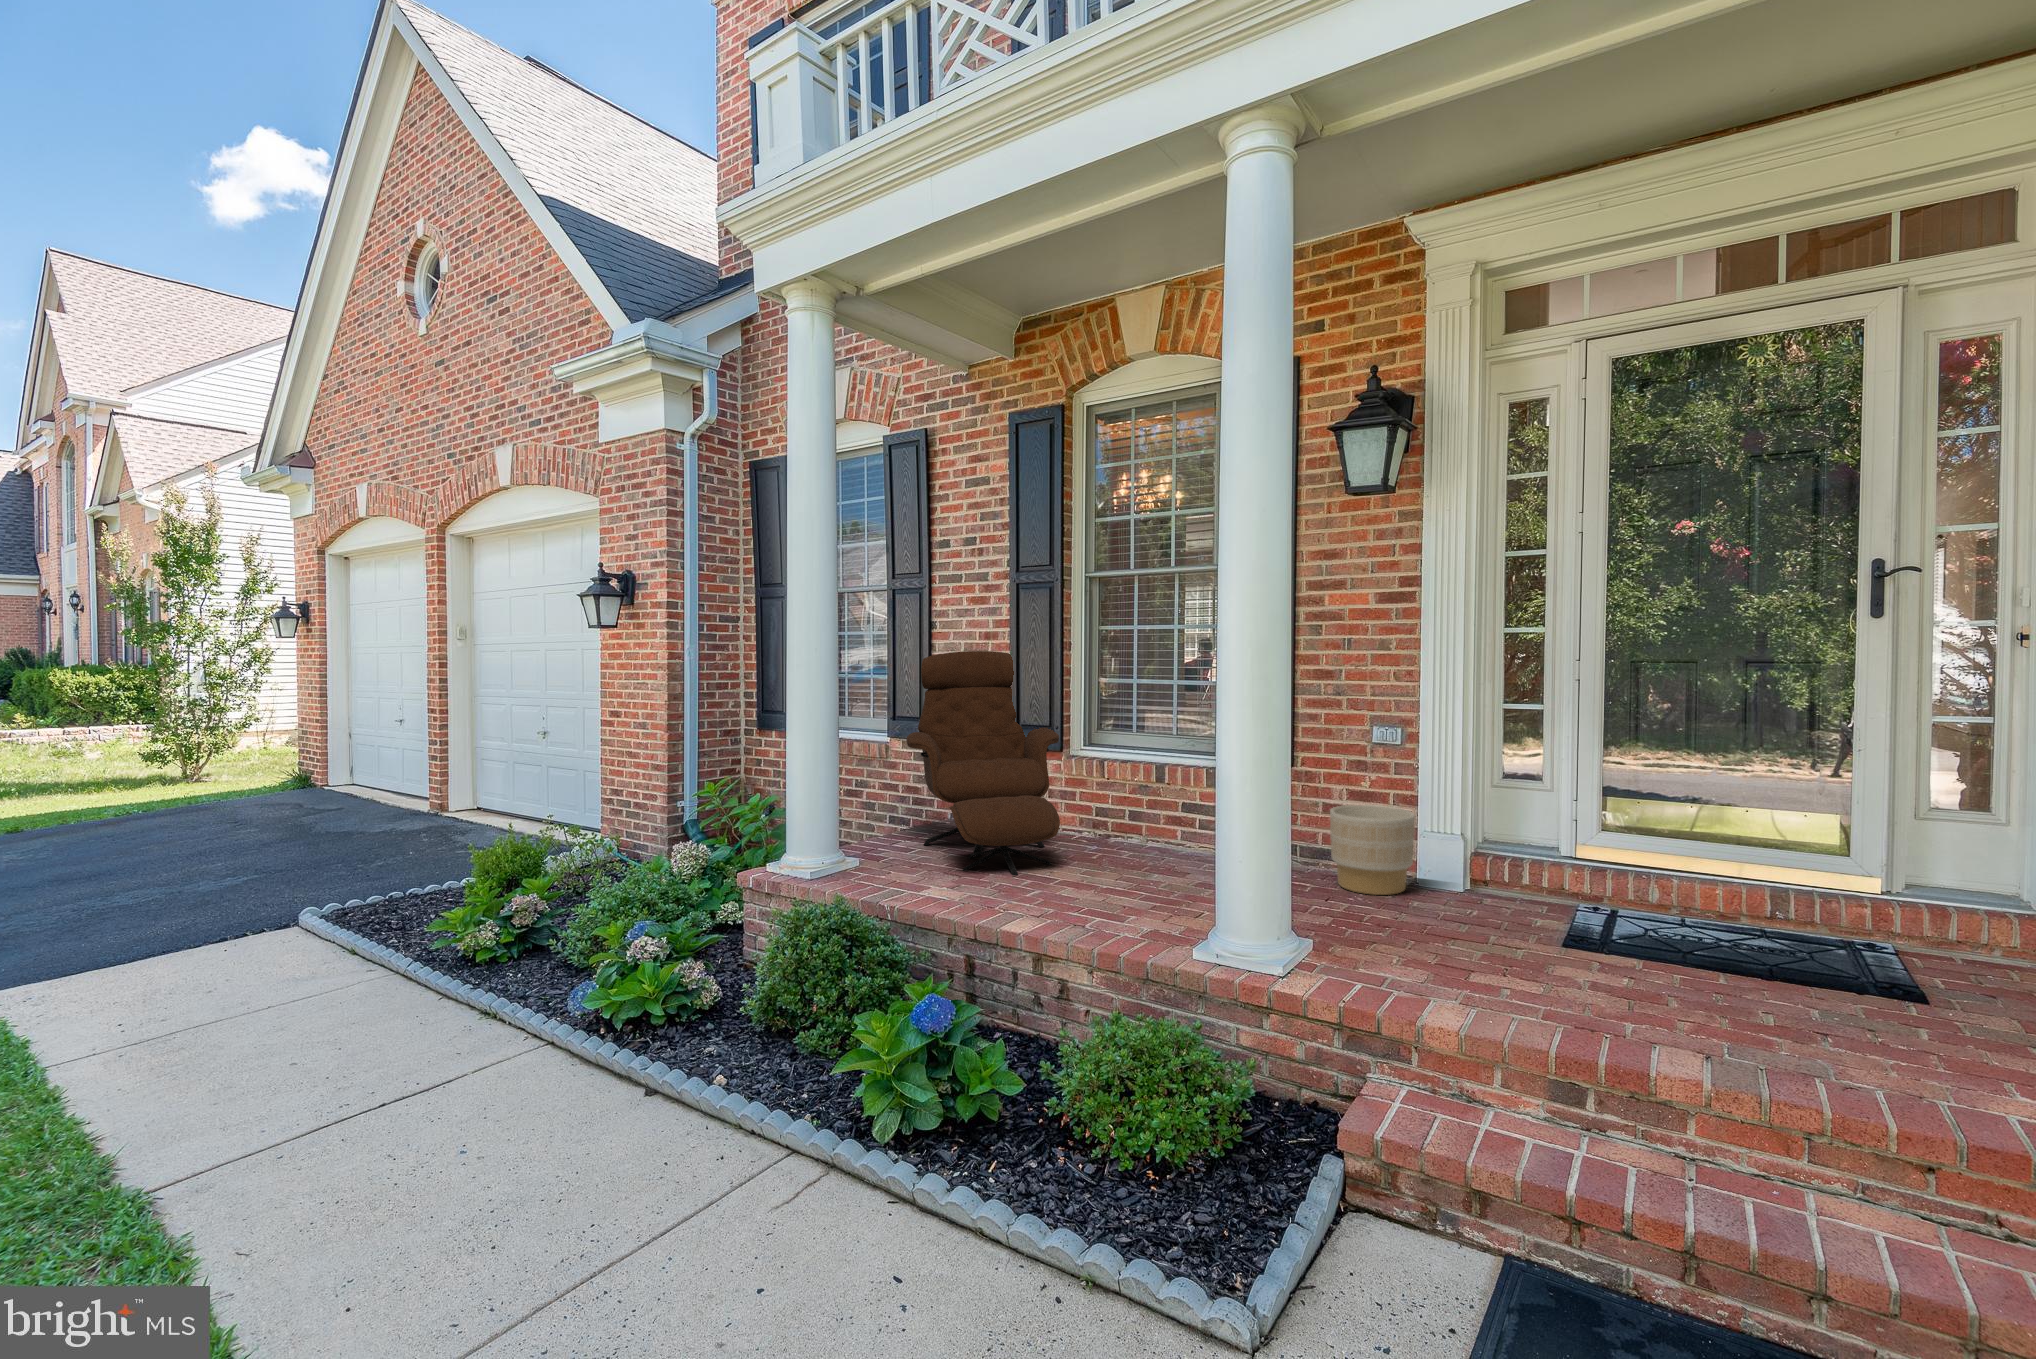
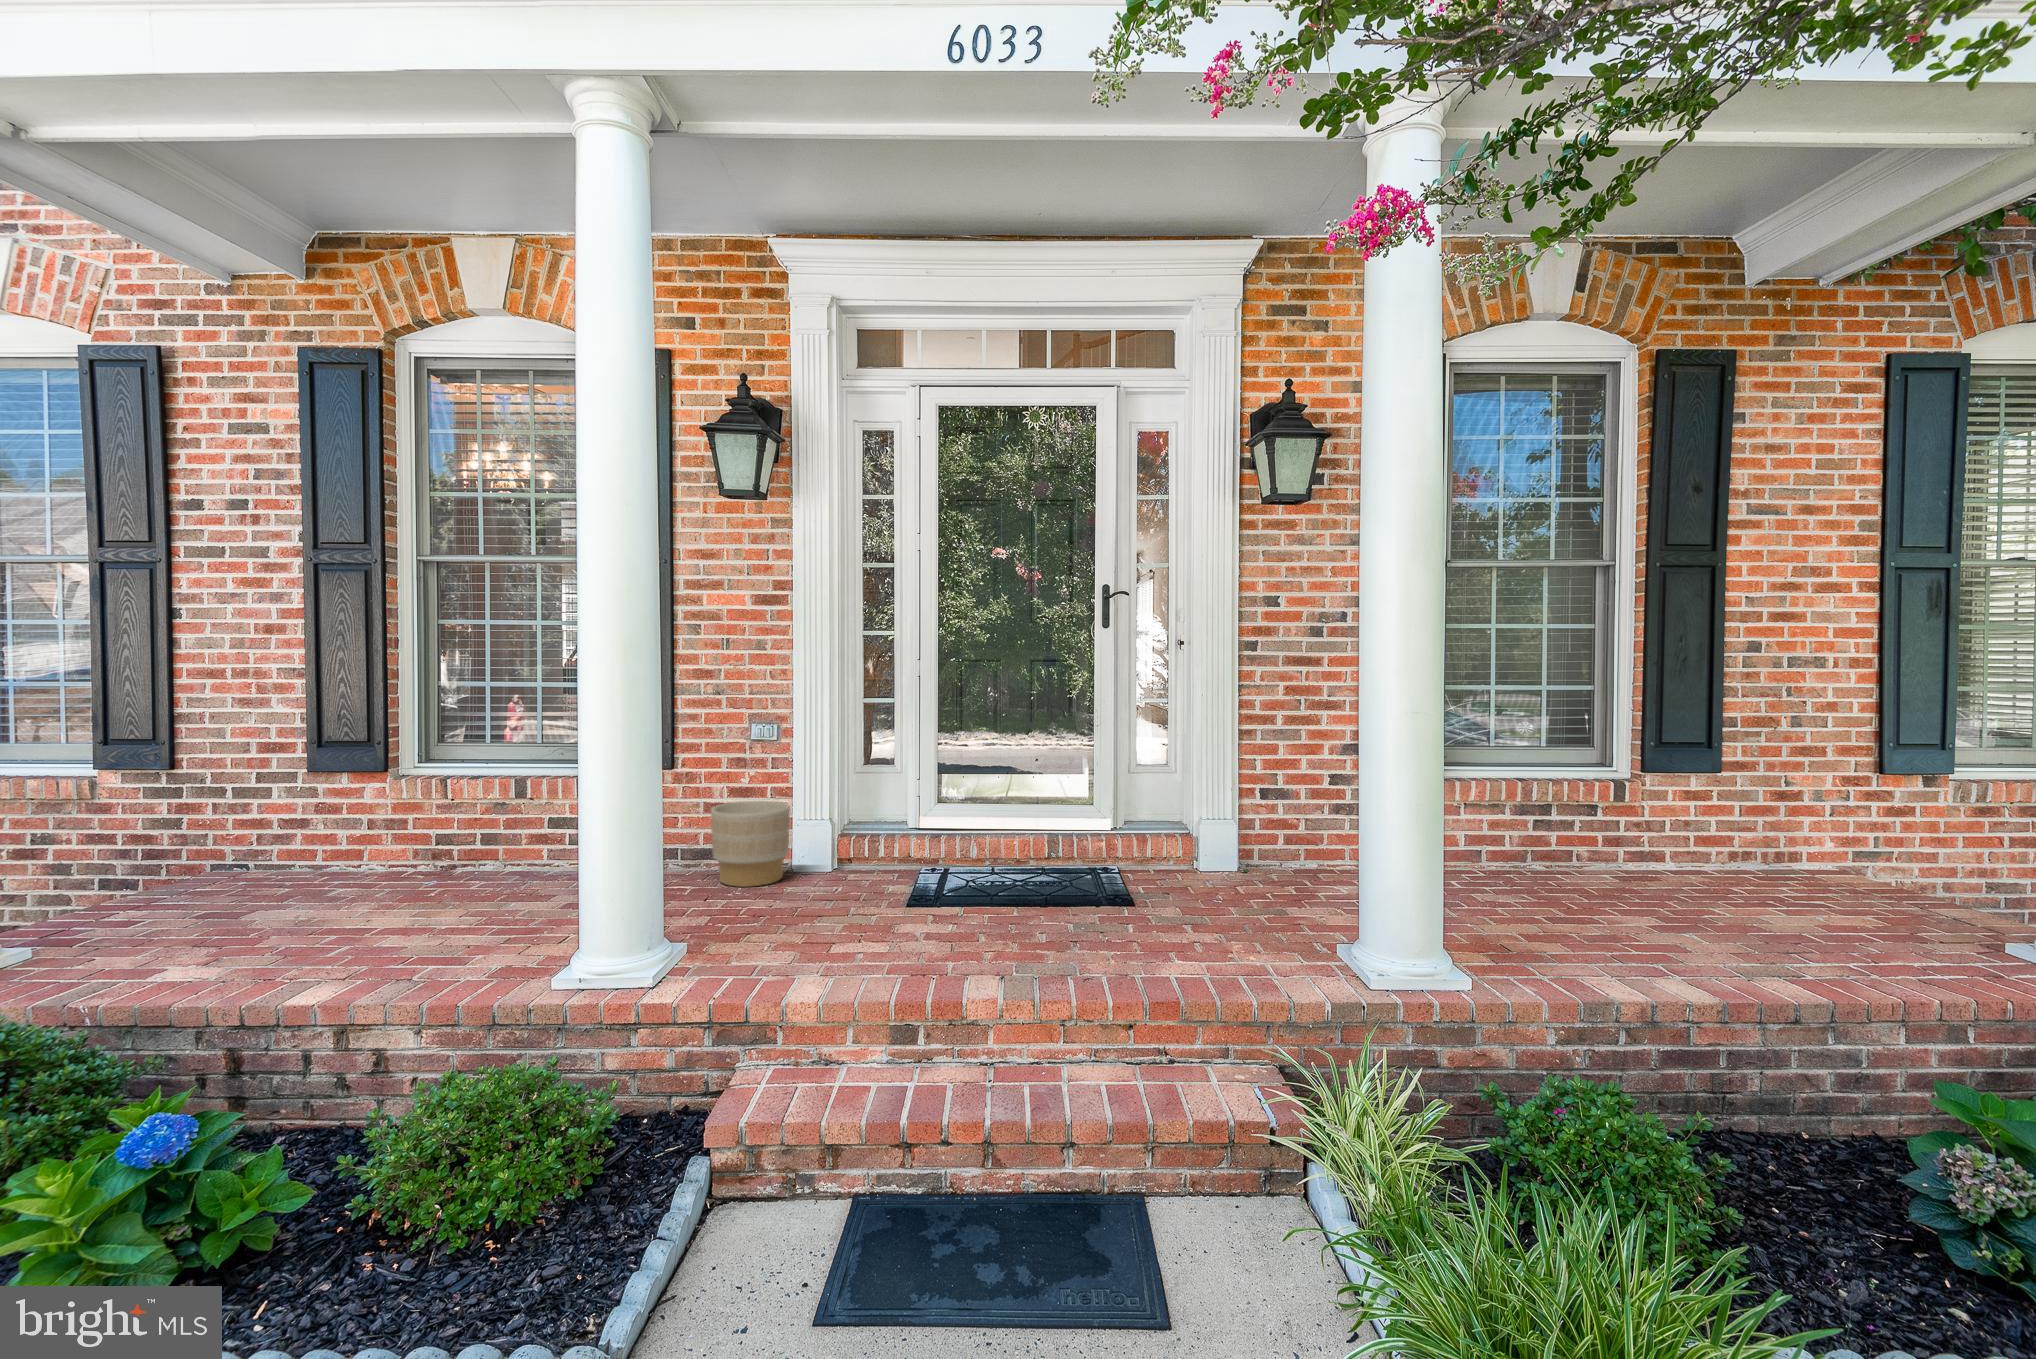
lounge chair: present [906,651,1060,875] -> none [141,650,394,934]

